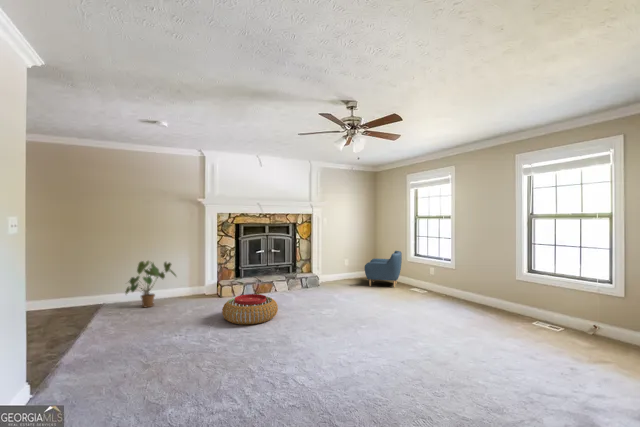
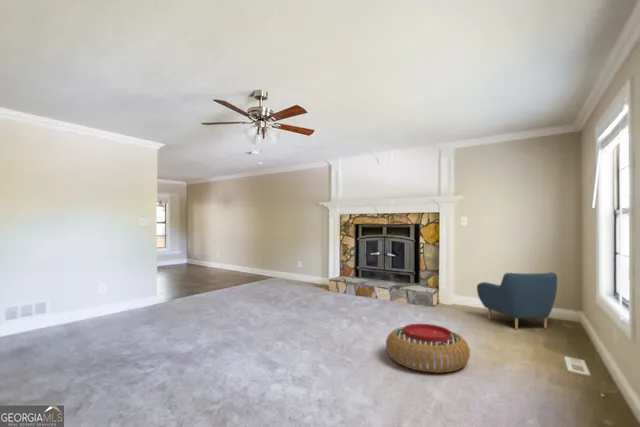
house plant: present [125,261,176,307] -> none [266,251,305,285]
pouf: present [222,294,278,324] -> present [386,324,470,373]

